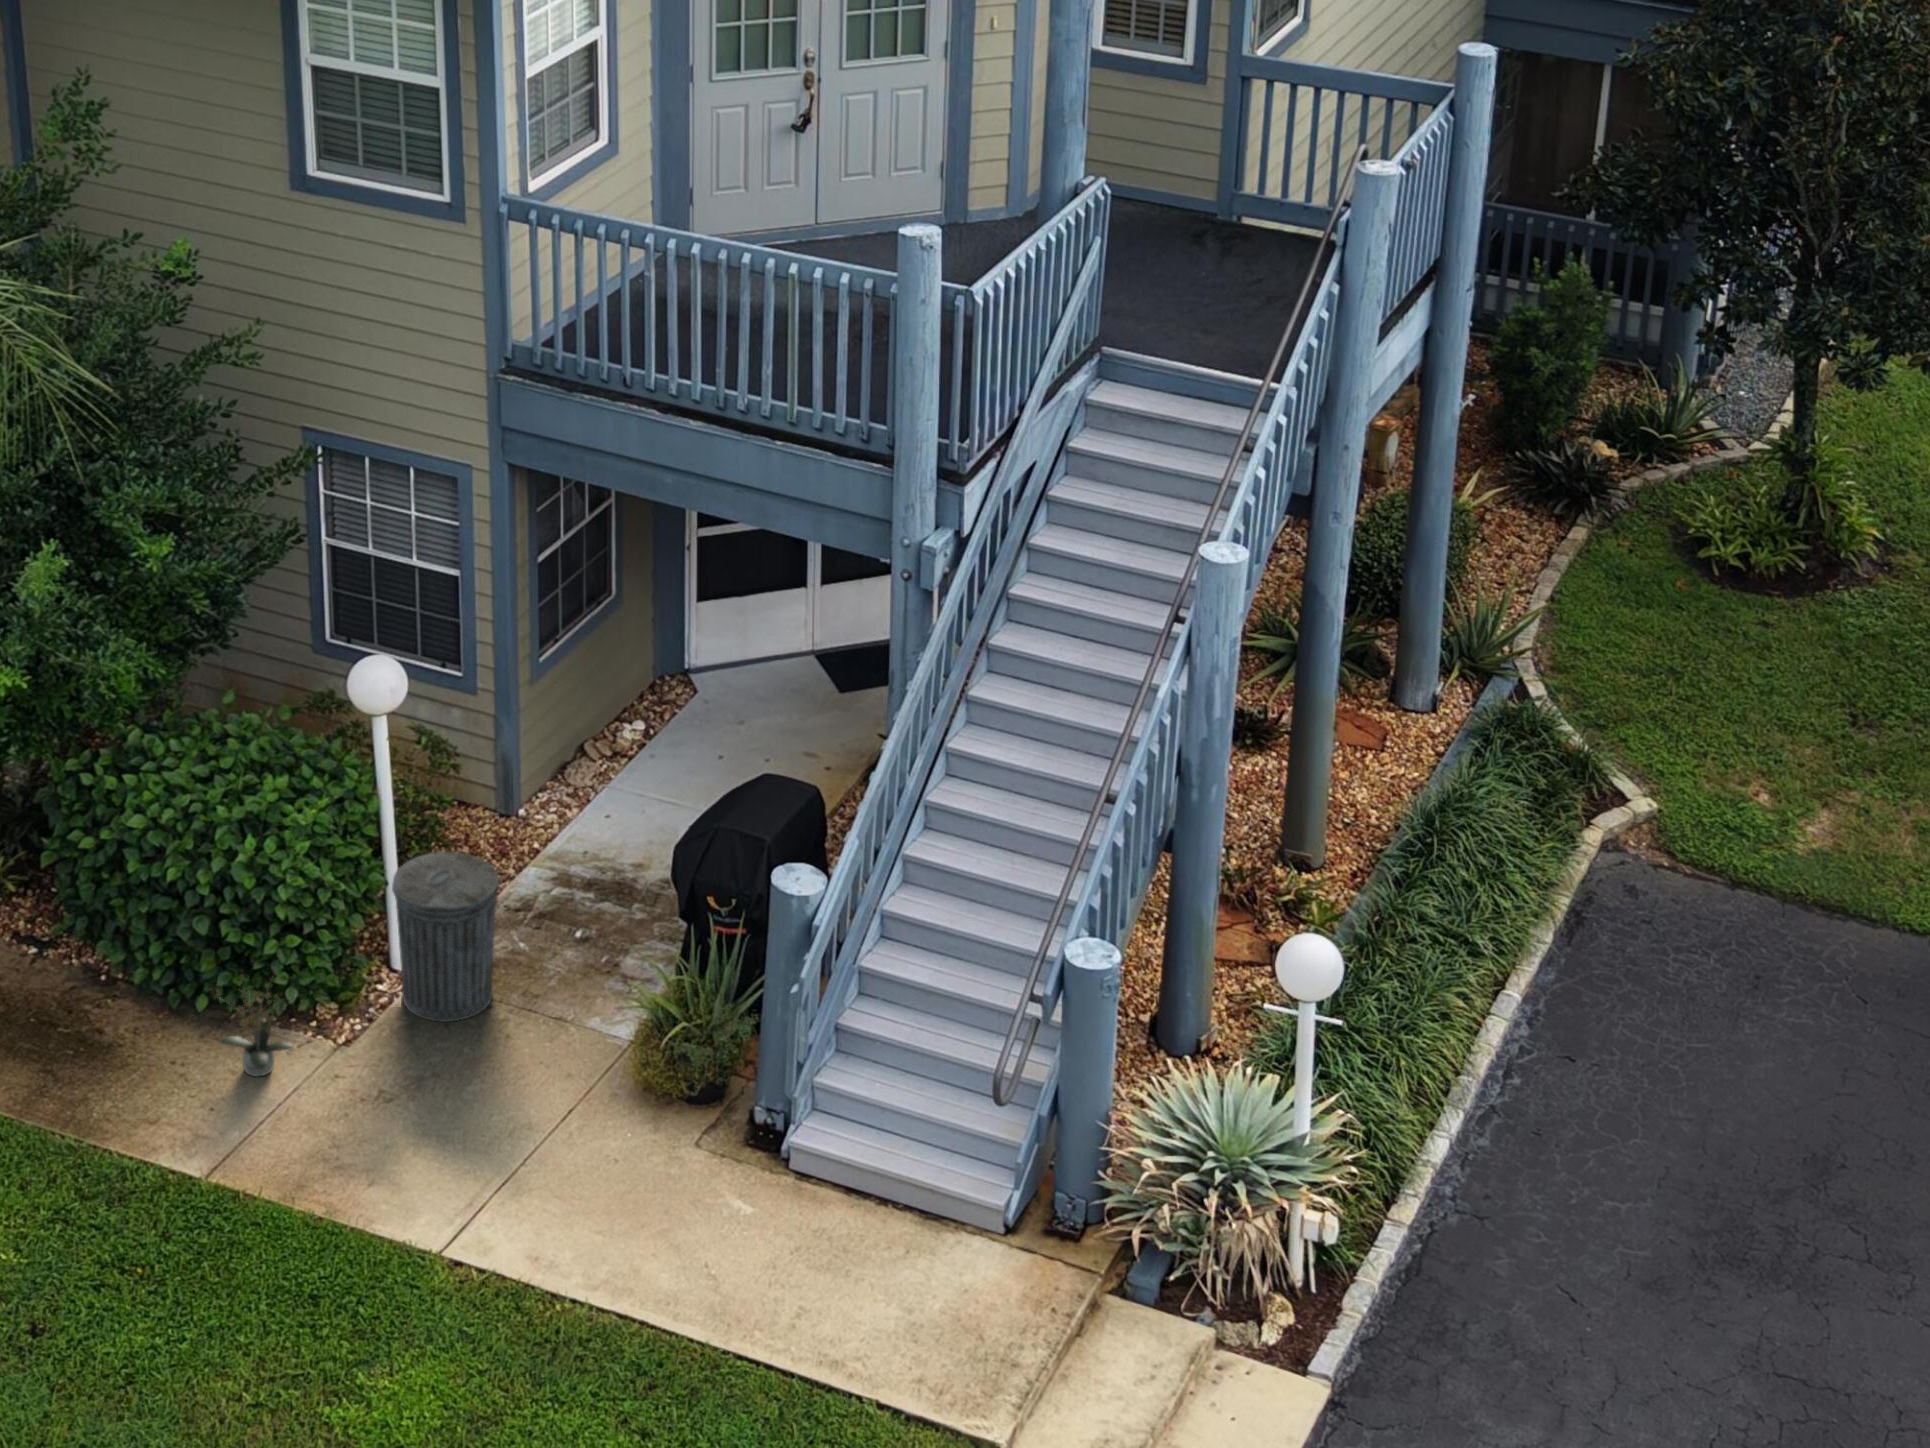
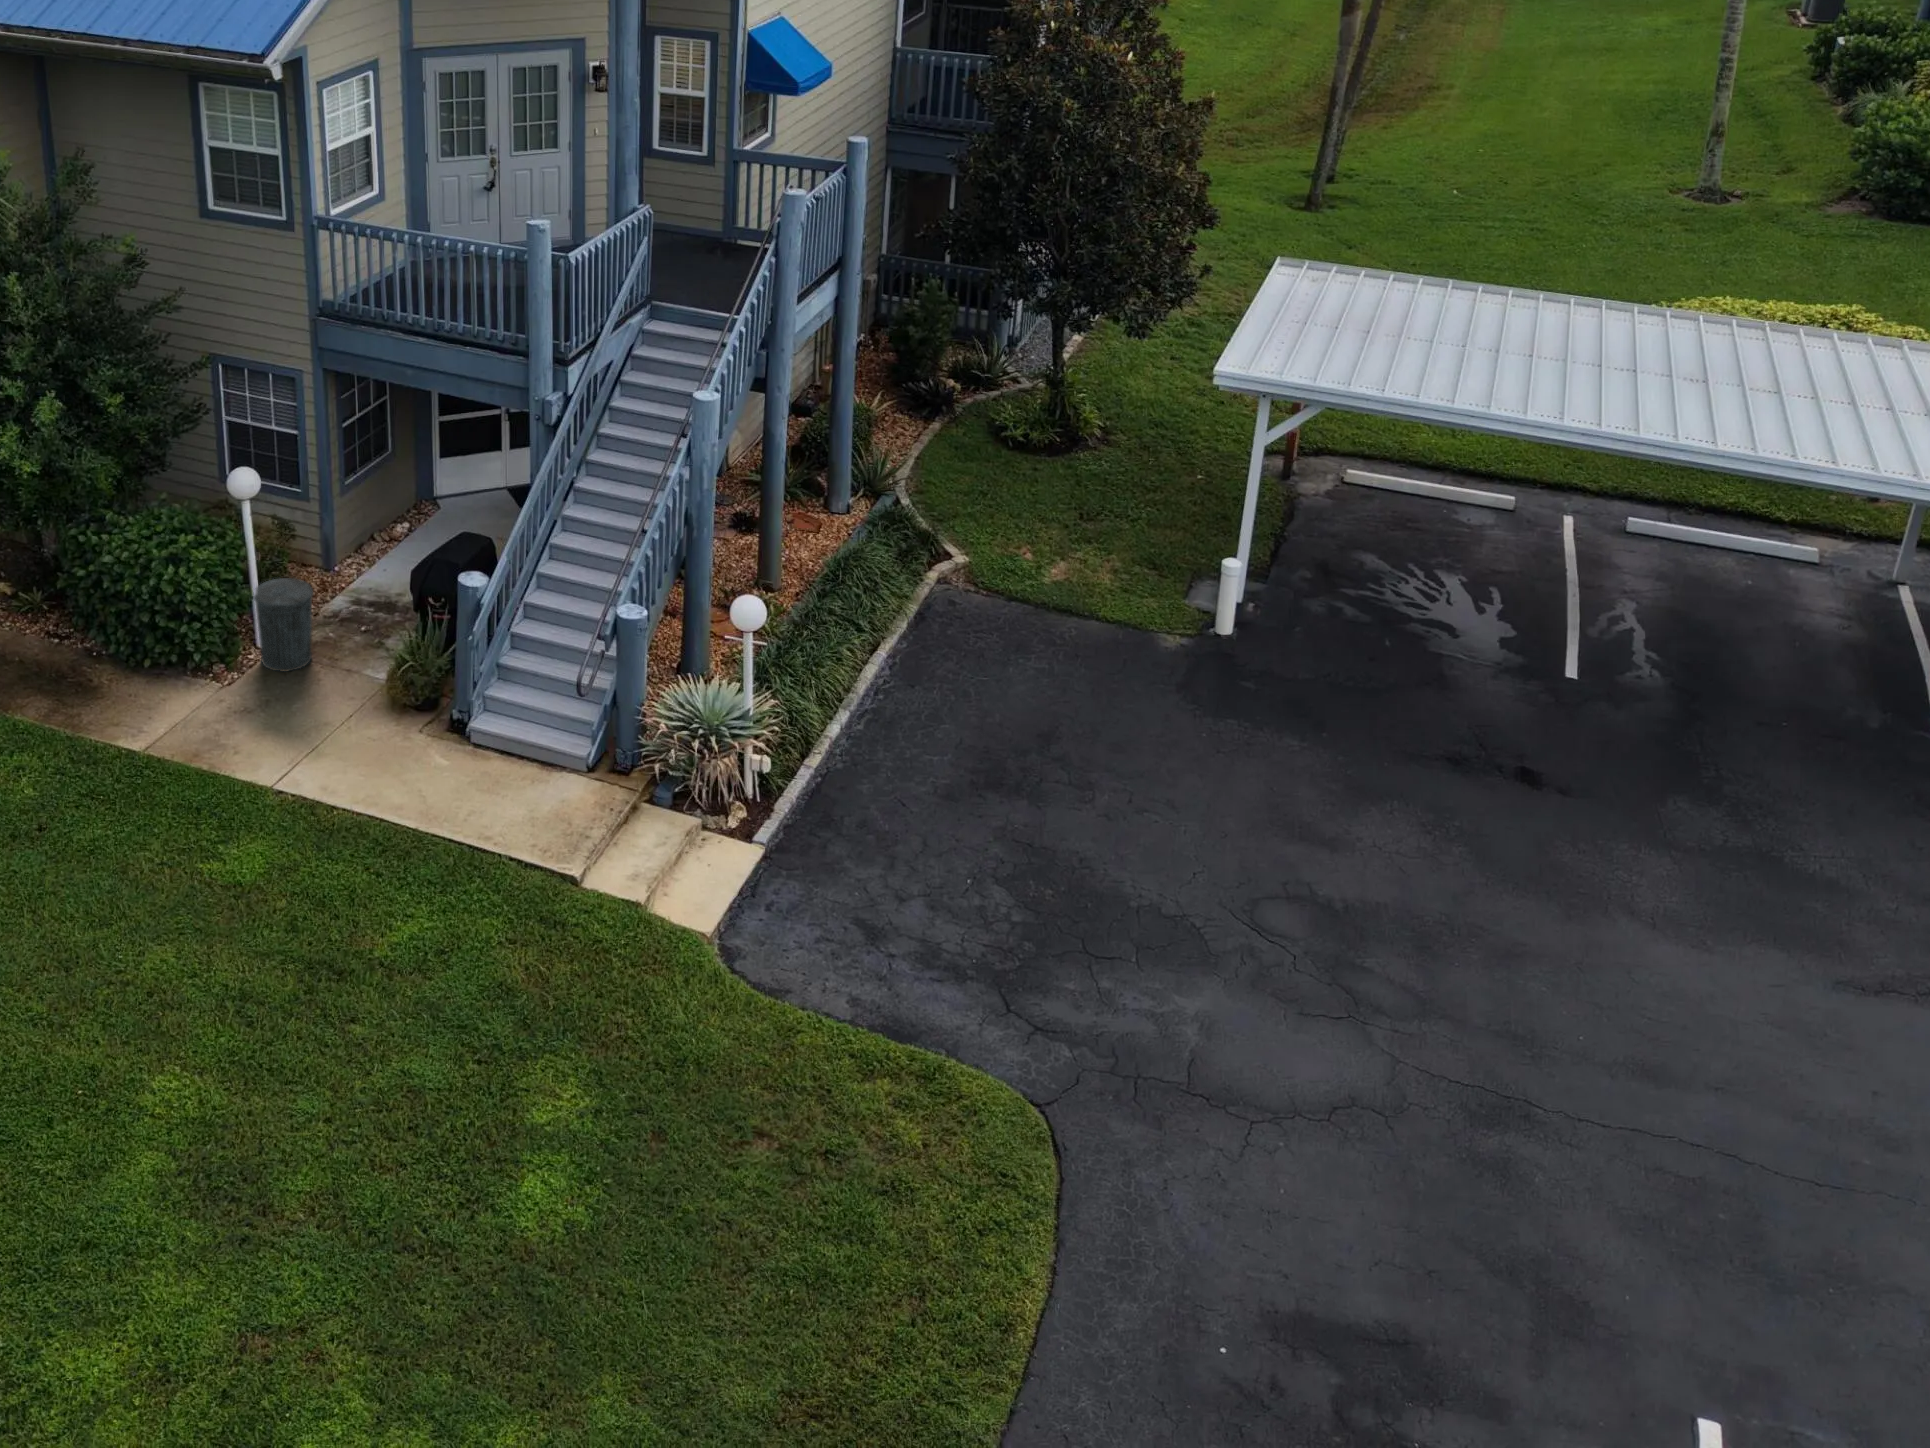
potted plant: present [217,976,294,1077] -> none [149,642,197,700]

